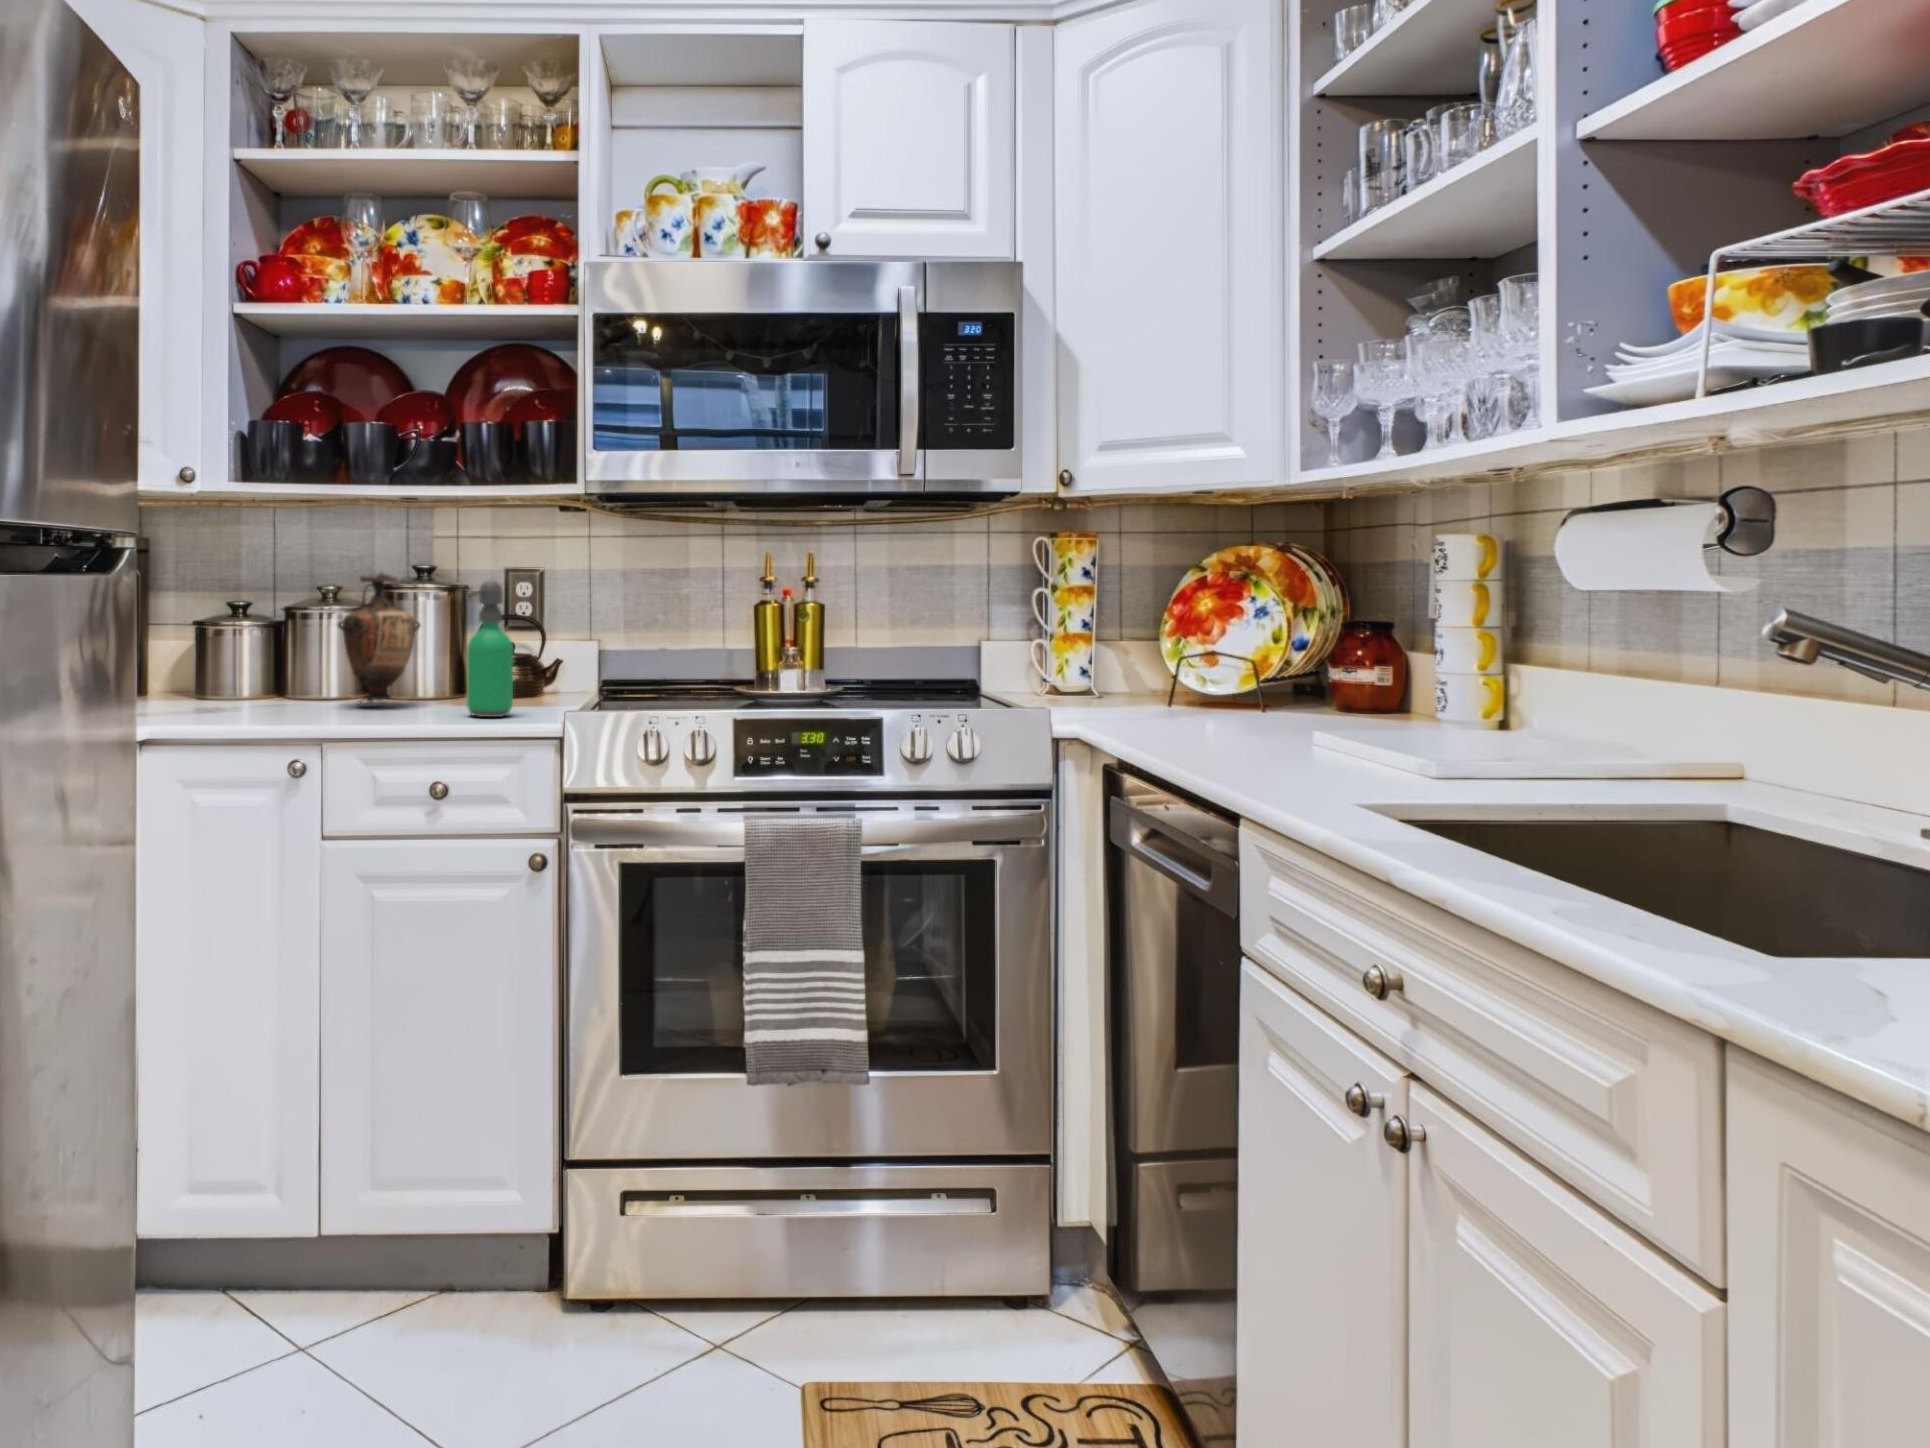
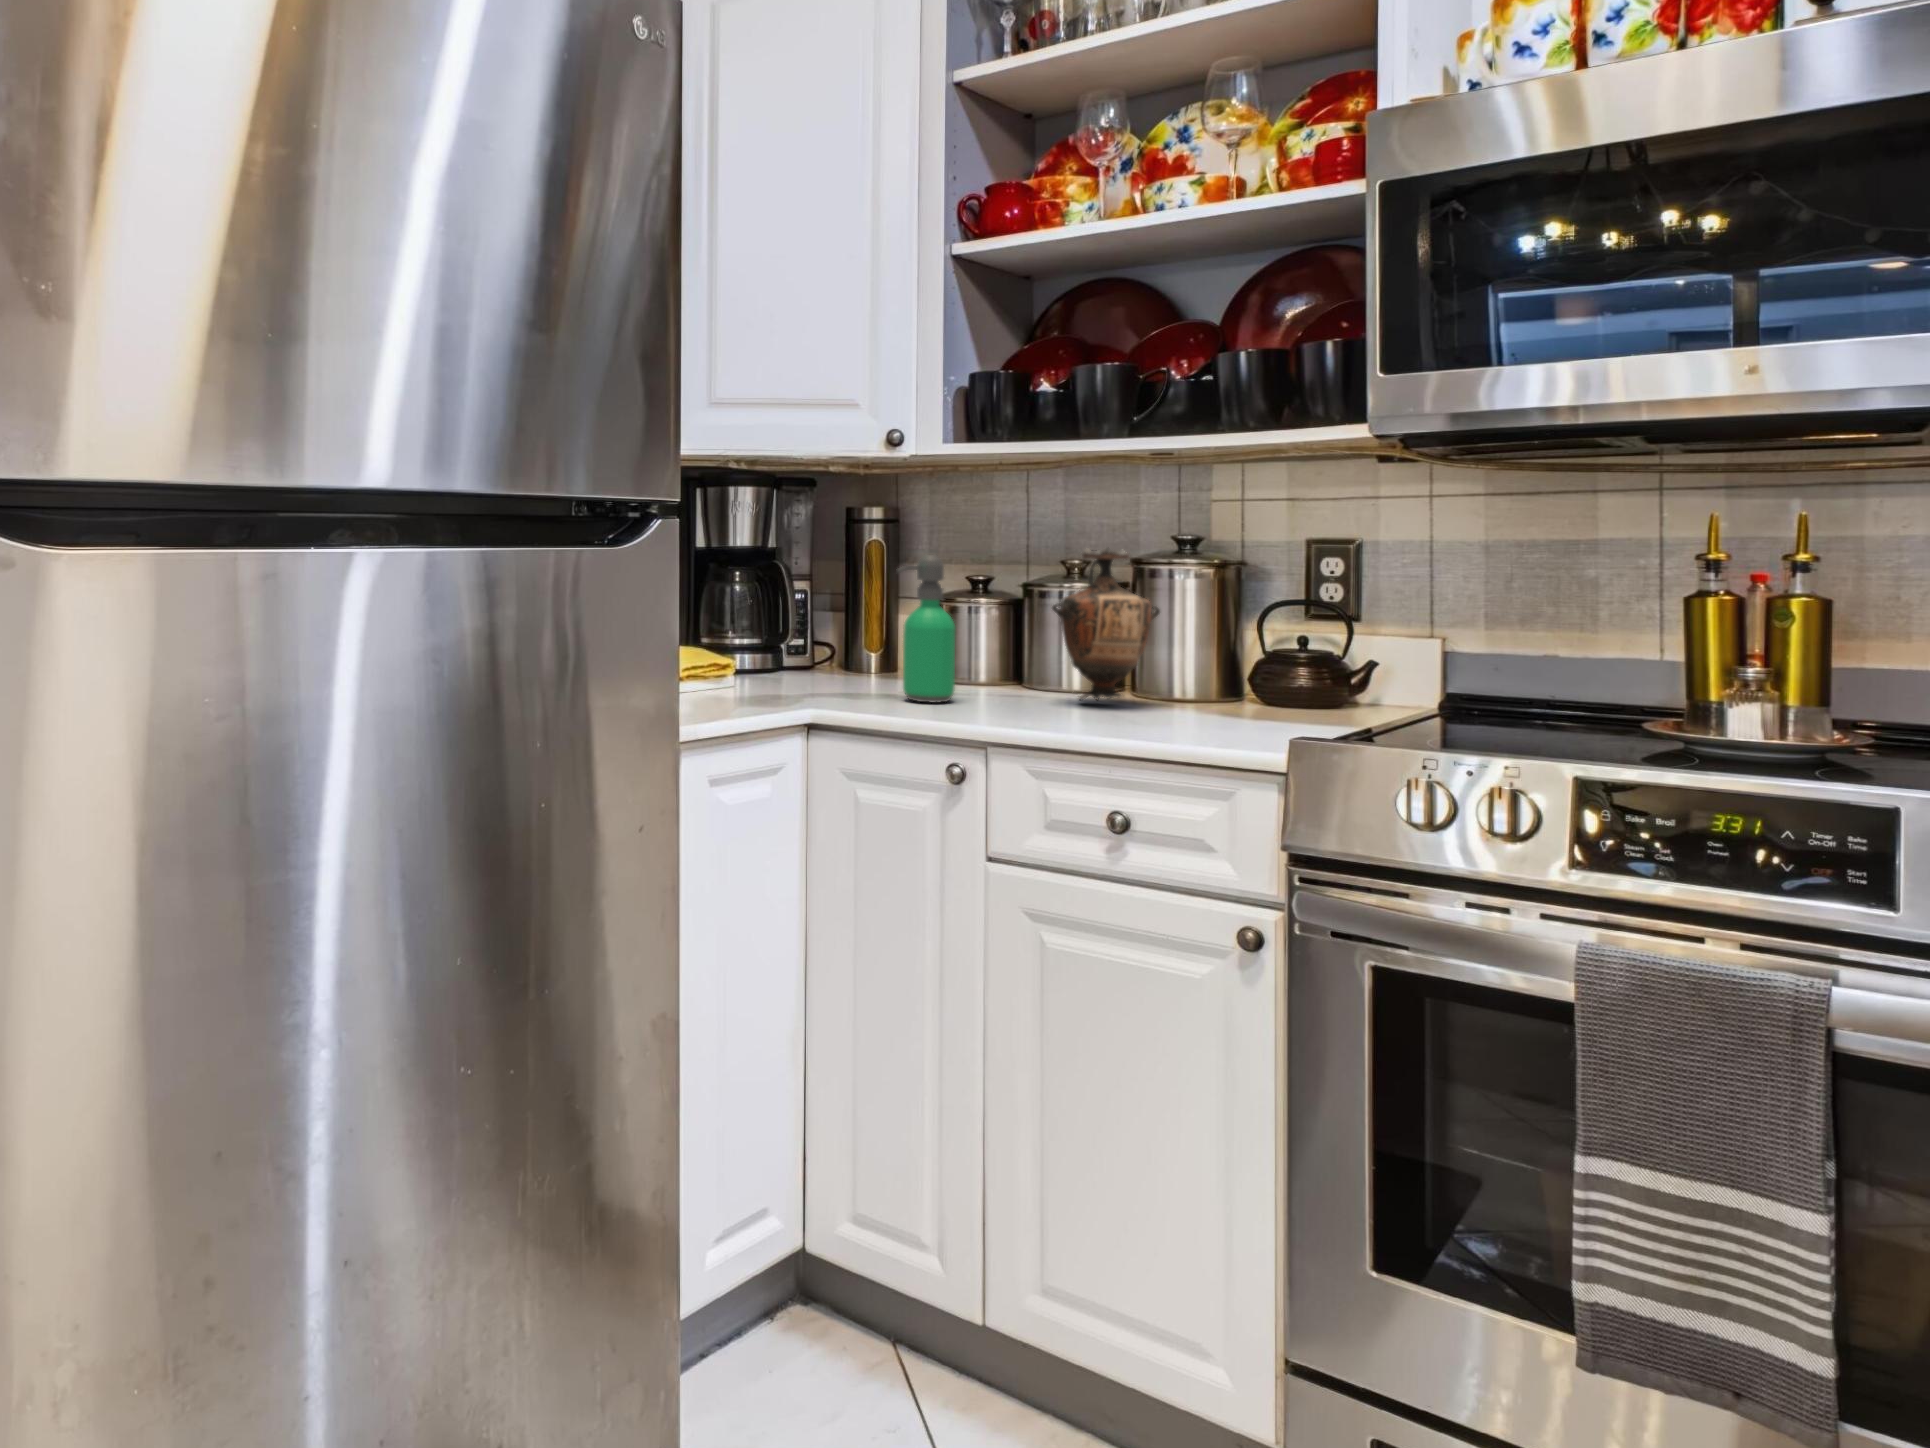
soap dispenser: present [466,581,513,717] -> present [897,555,955,702]

